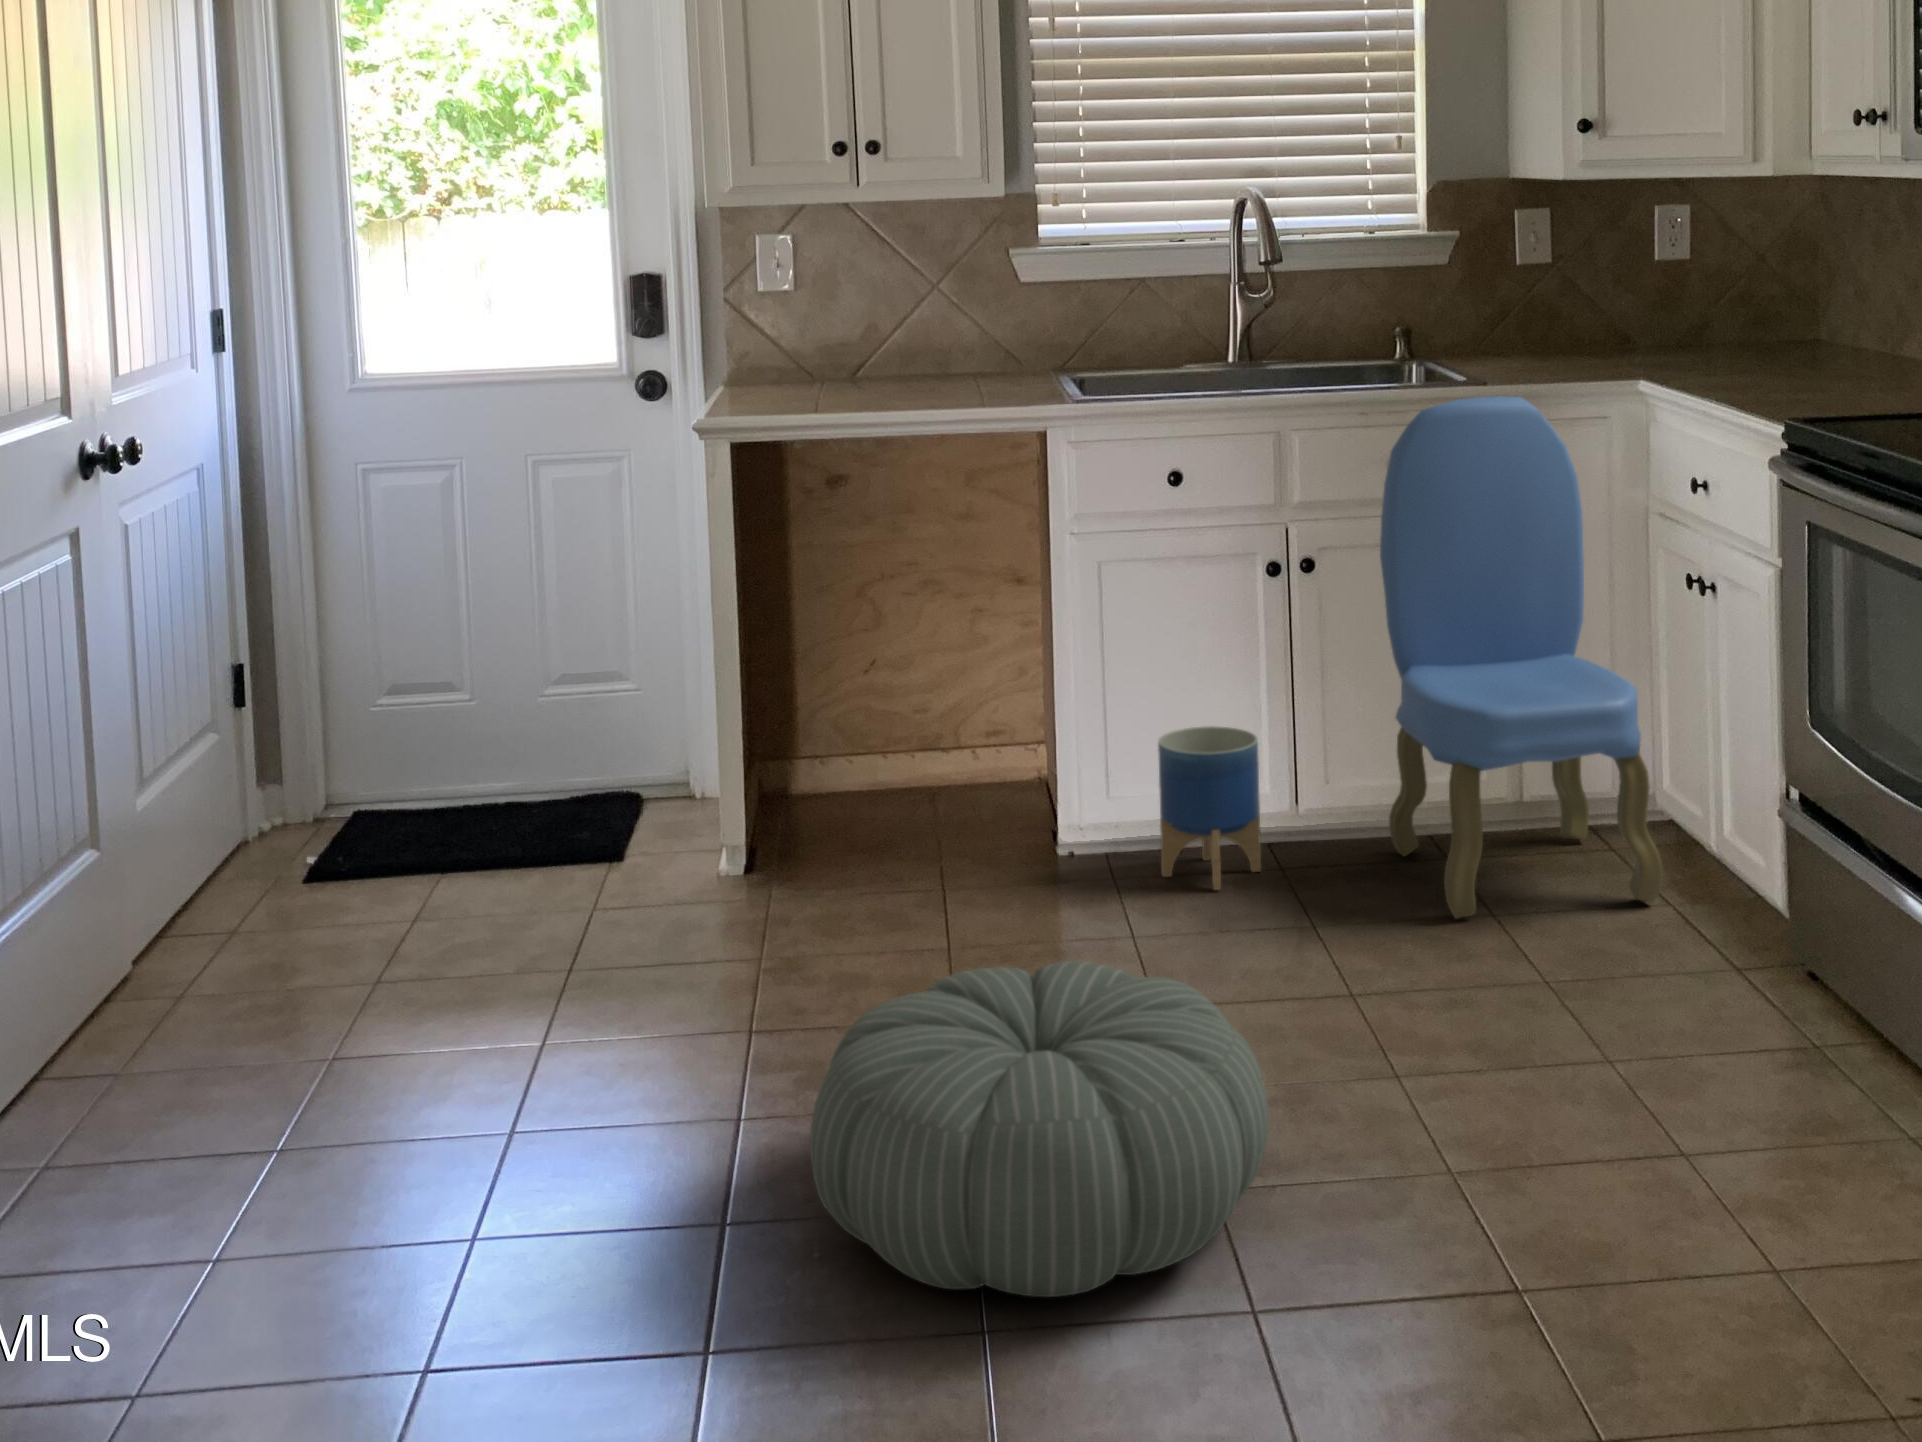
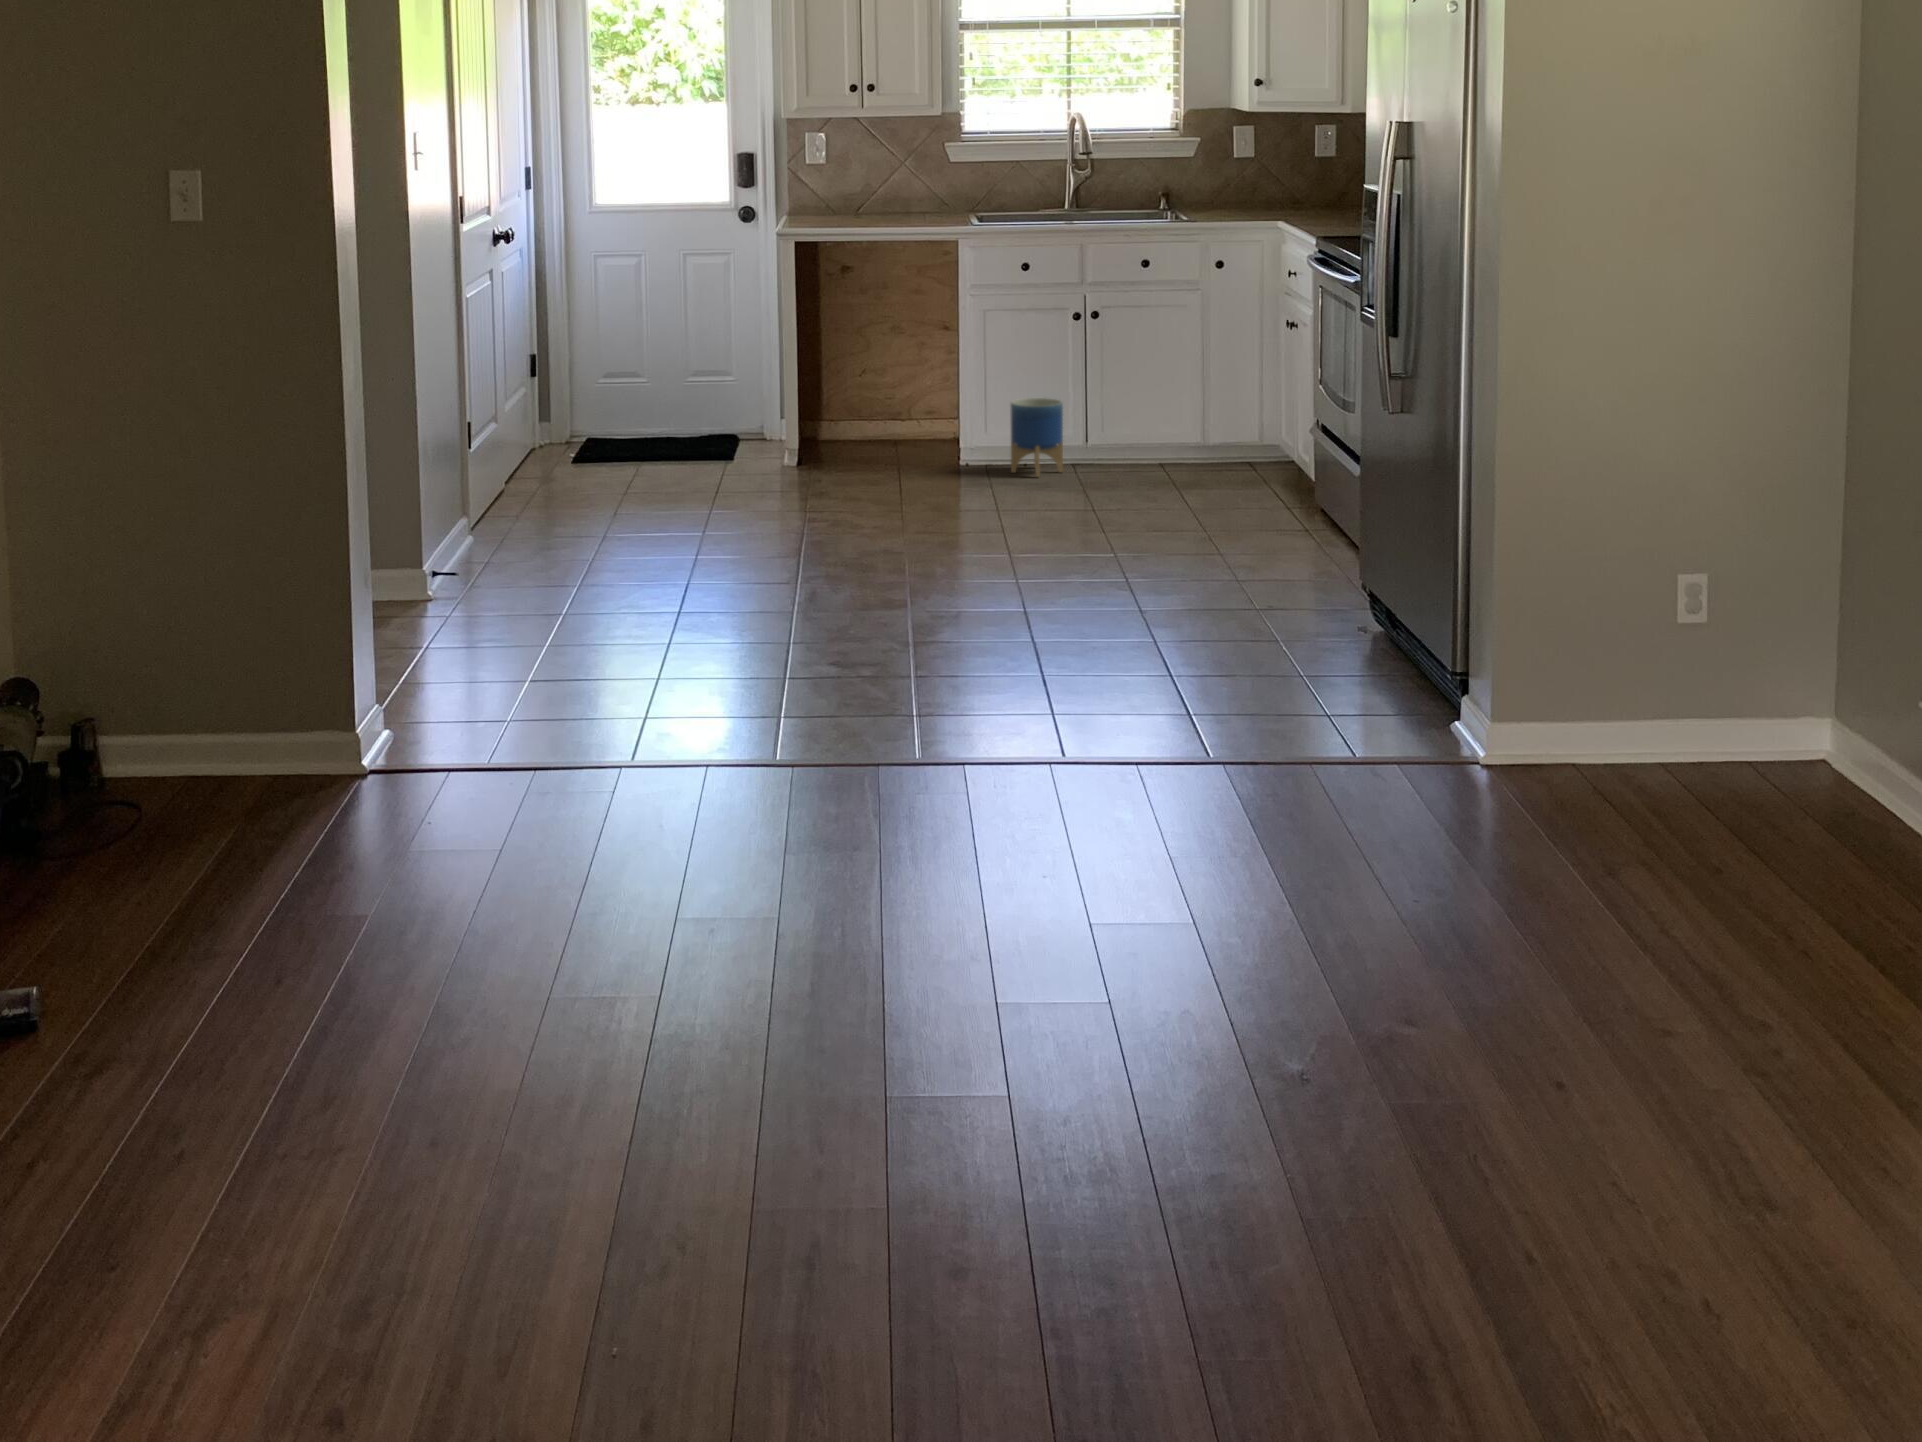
dining chair: present [1380,396,1663,919] -> none [1132,227,1263,489]
pouf: present [810,961,1269,1297] -> none [834,462,1025,566]

